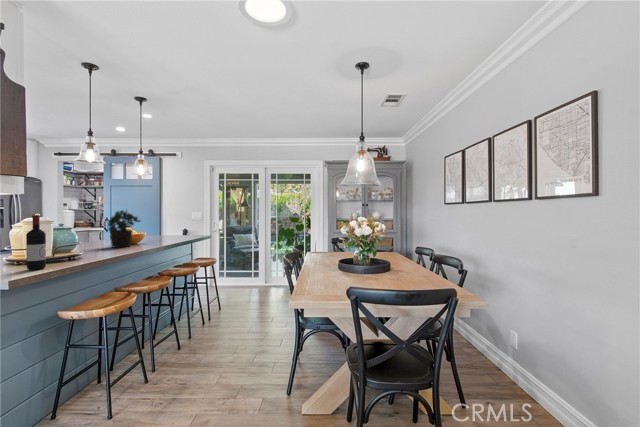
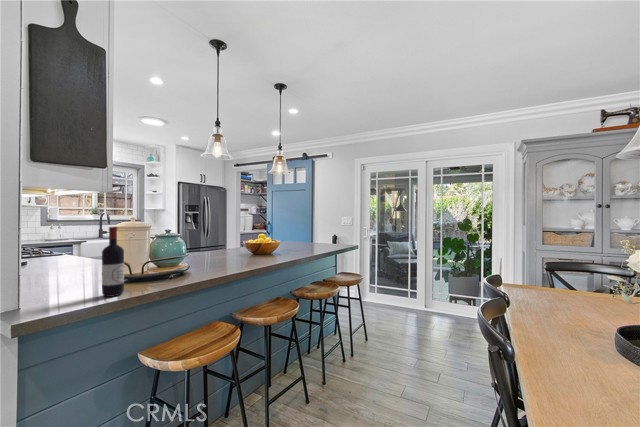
potted plant: present [108,210,140,247] -> none [238,215,273,259]

